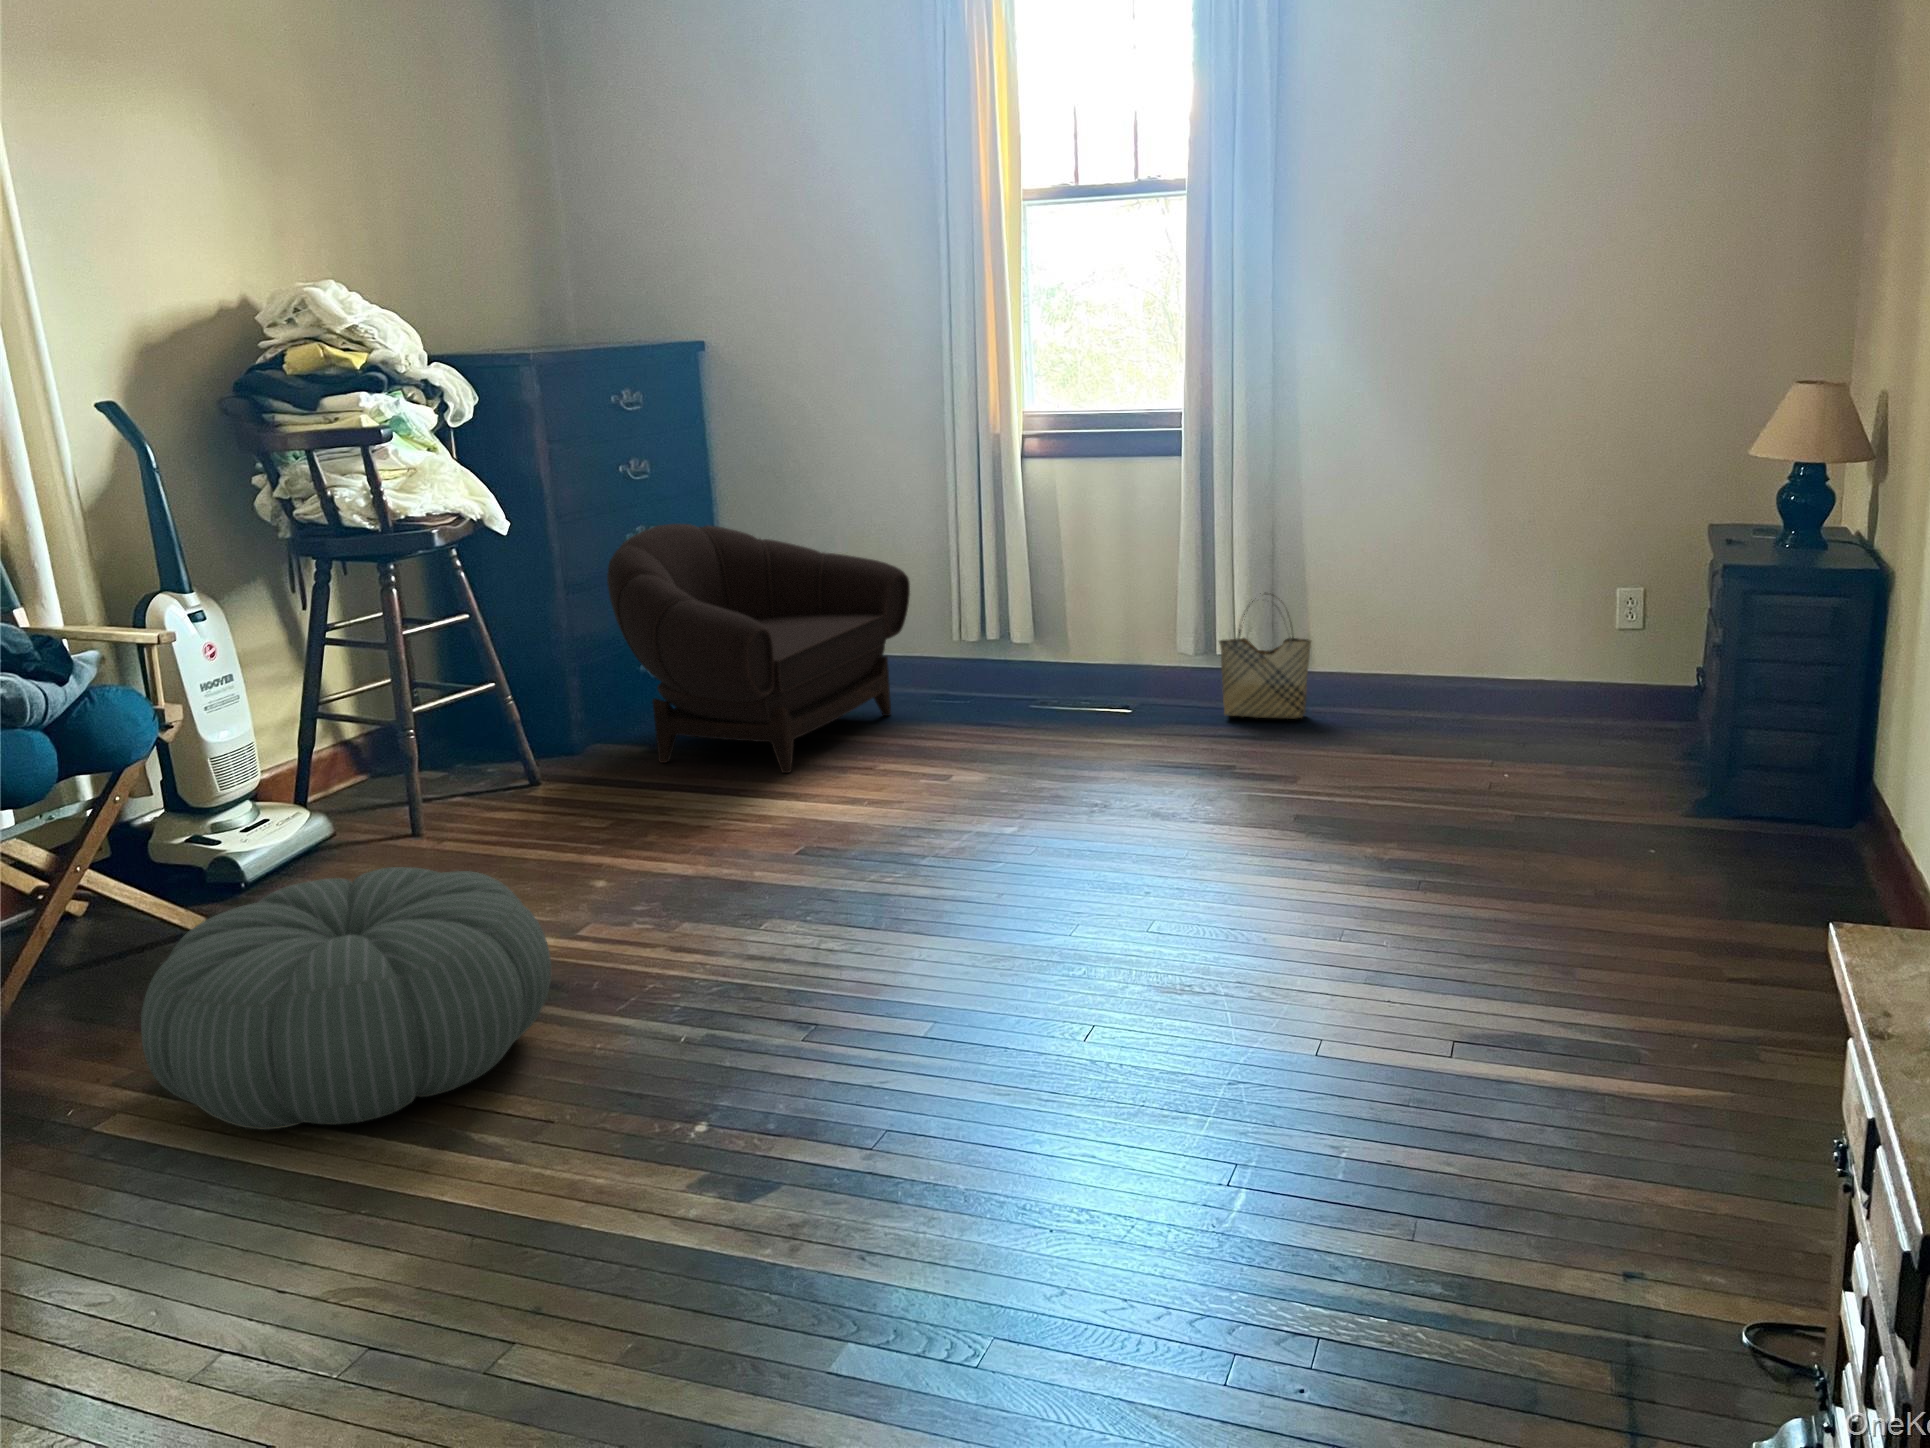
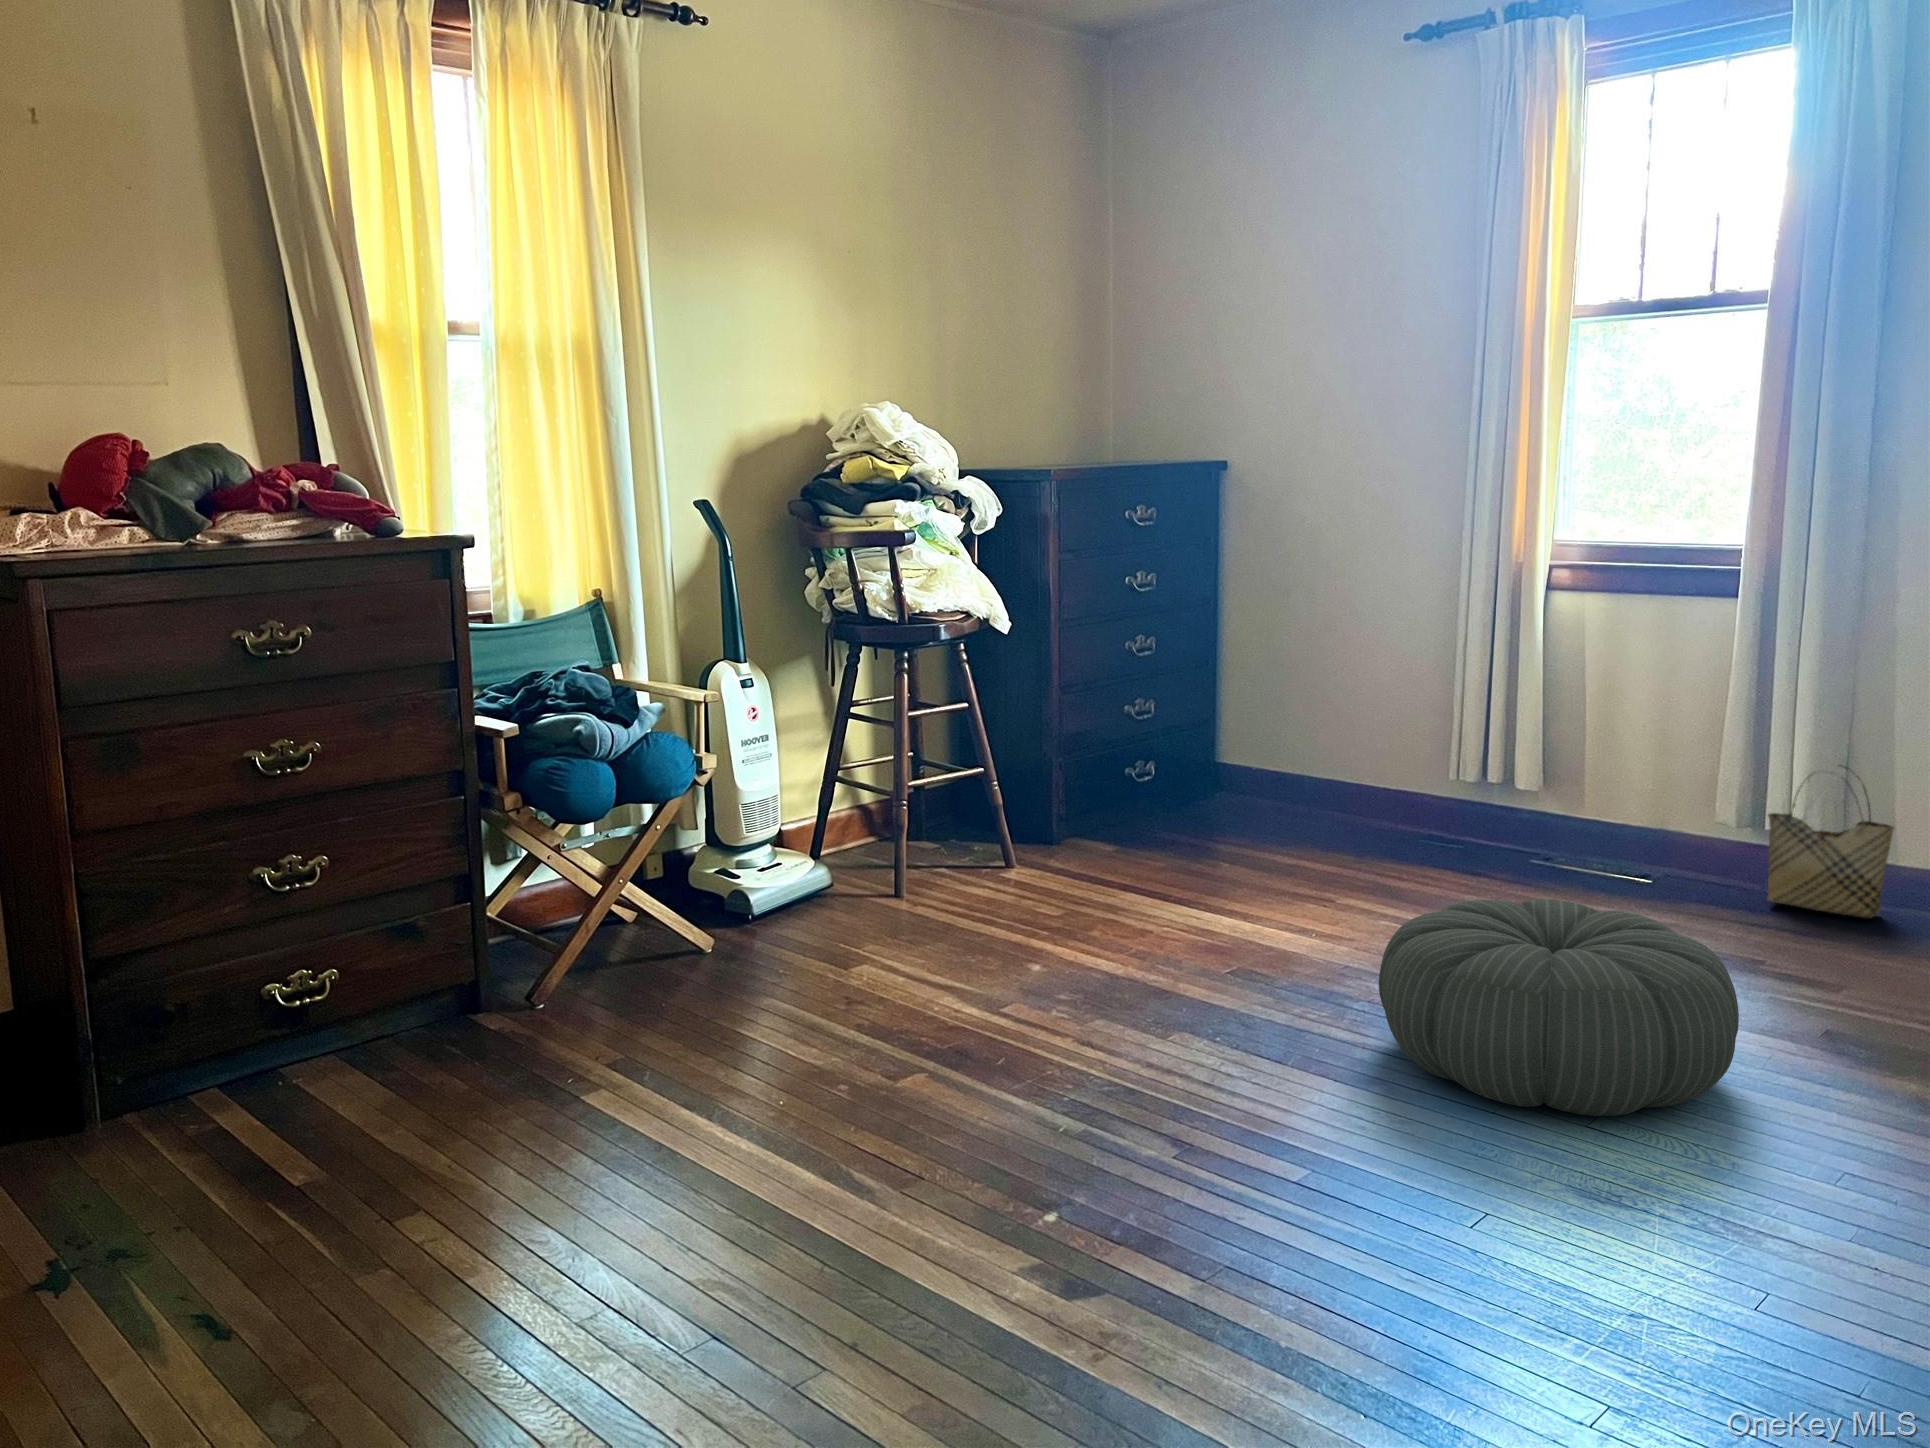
armchair: present [607,524,910,773] -> none [1099,635,1408,892]
pouf: present [141,867,551,1130] -> present [1379,899,1739,1116]

